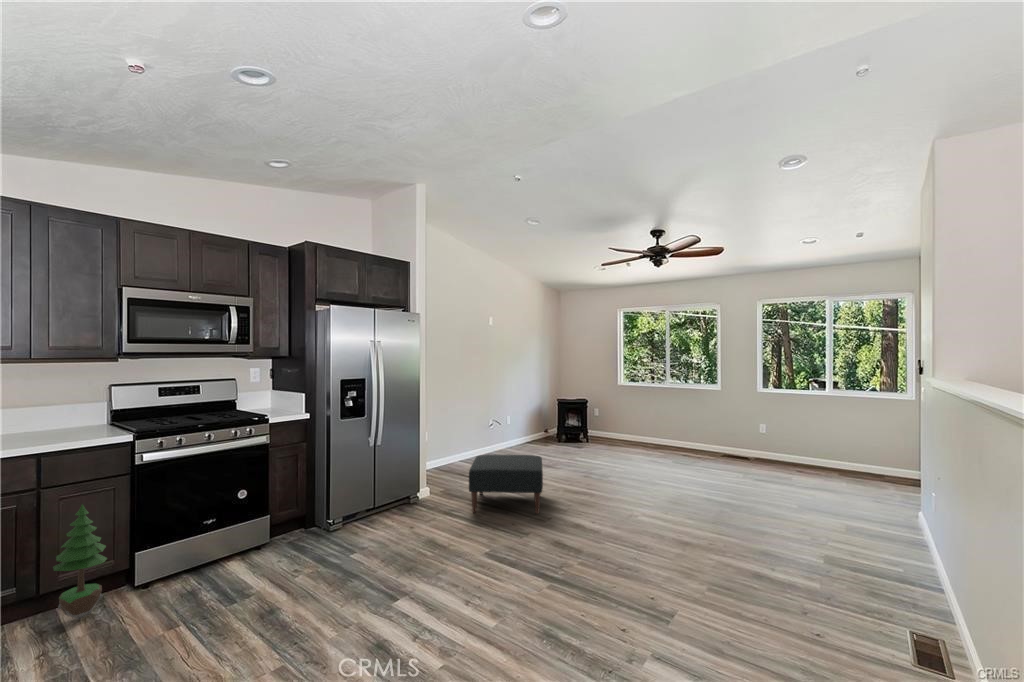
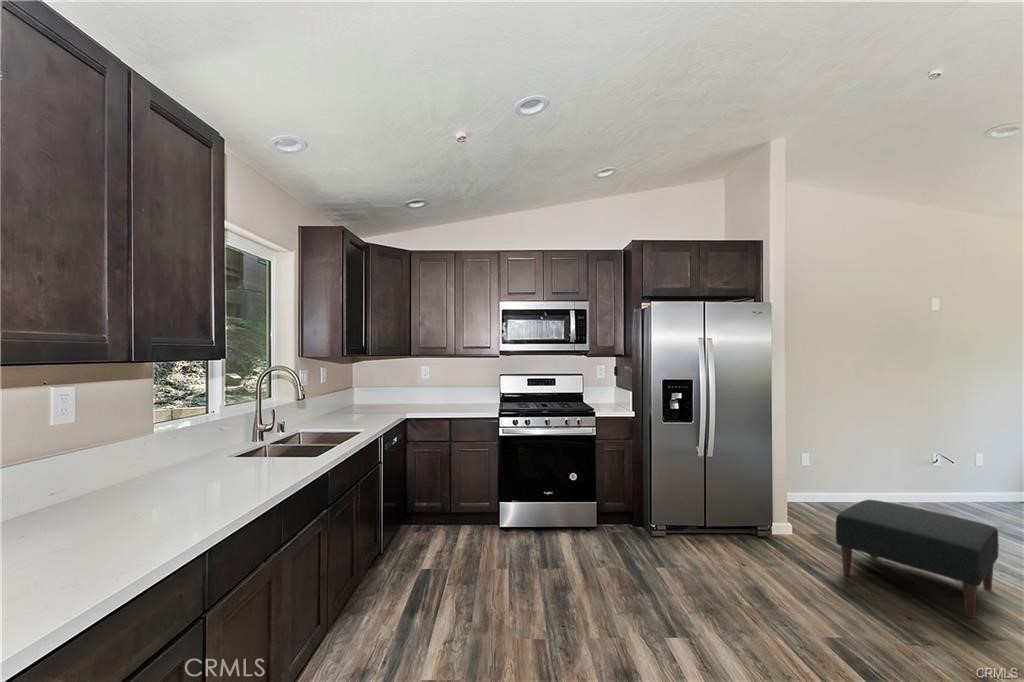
potted tree: present [53,505,107,619] -> none [446,455,476,537]

